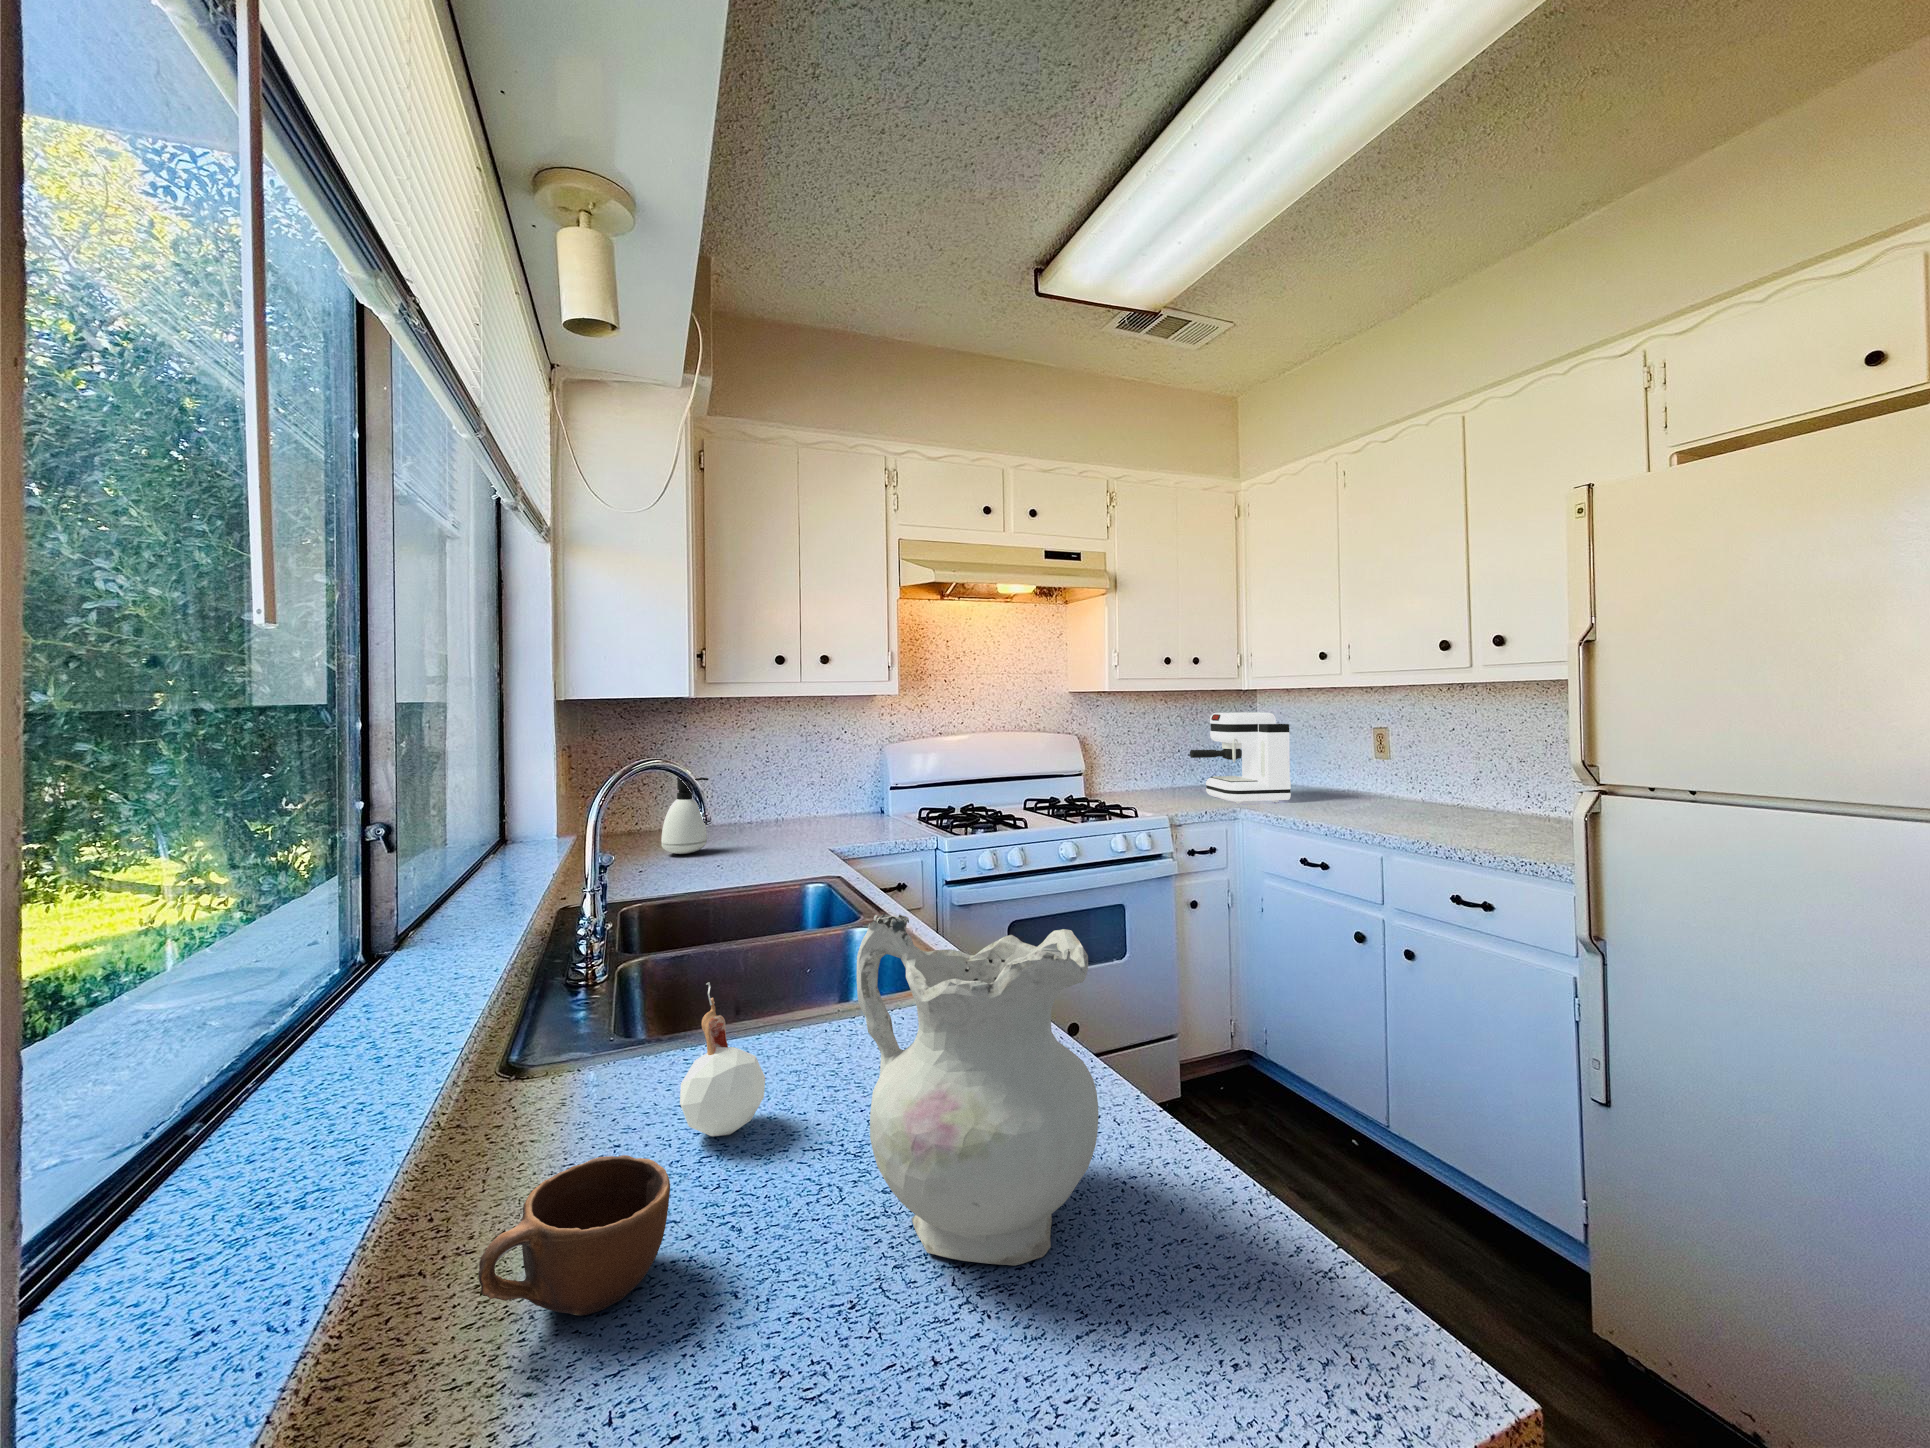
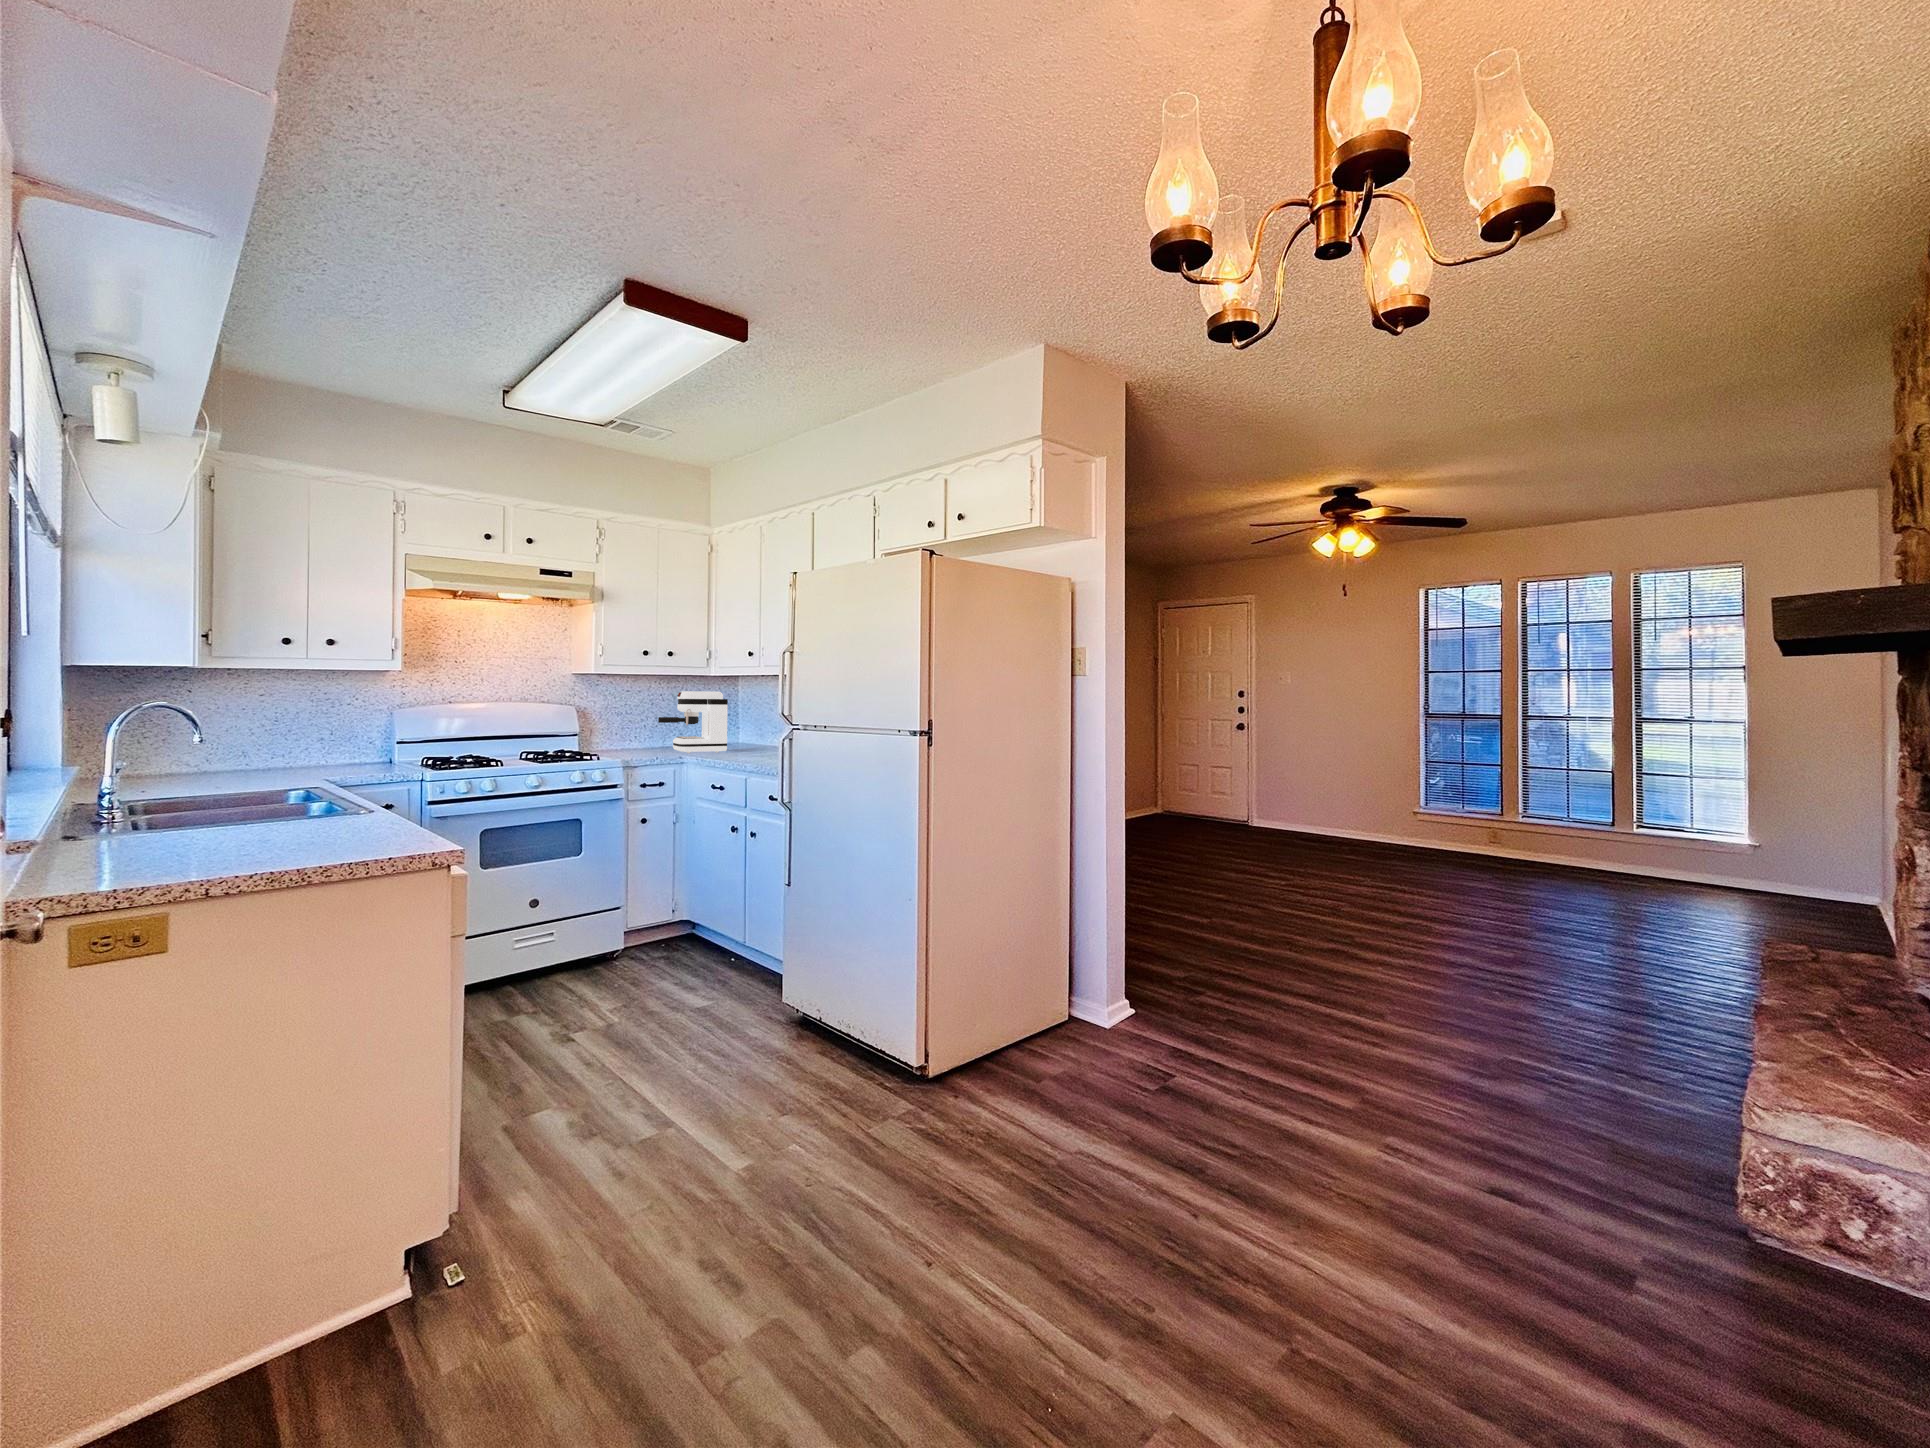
soap dispenser: present [661,777,708,854] -> none [164,725,212,784]
ceramic pitcher: present [857,914,1098,1266] -> none [265,734,371,842]
candle: present [680,982,765,1136] -> none [178,778,226,838]
mug: present [478,1155,670,1315] -> none [91,817,173,855]

